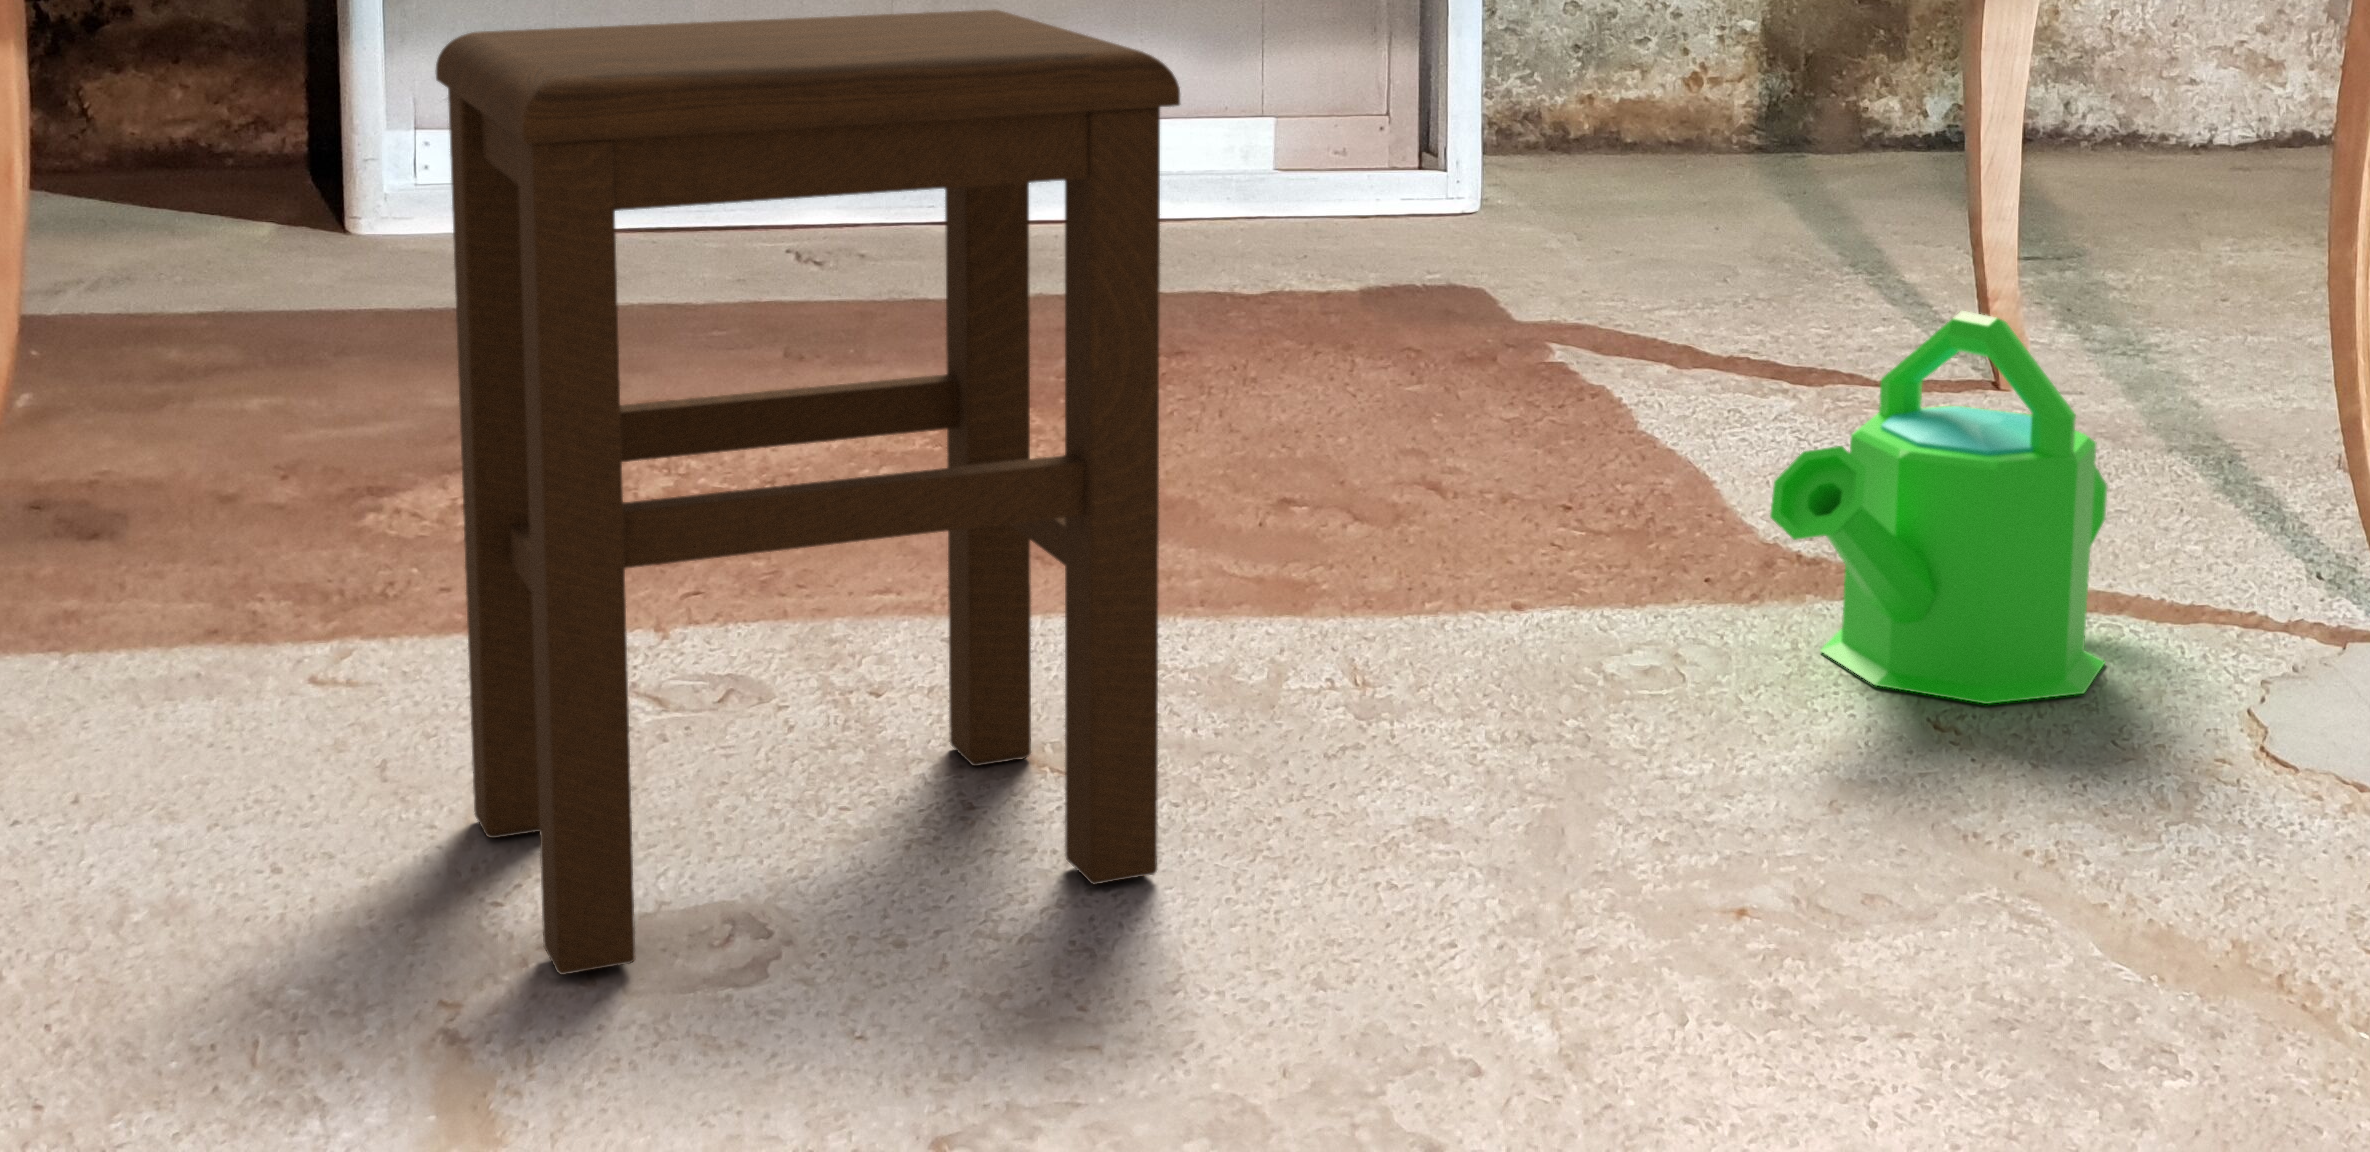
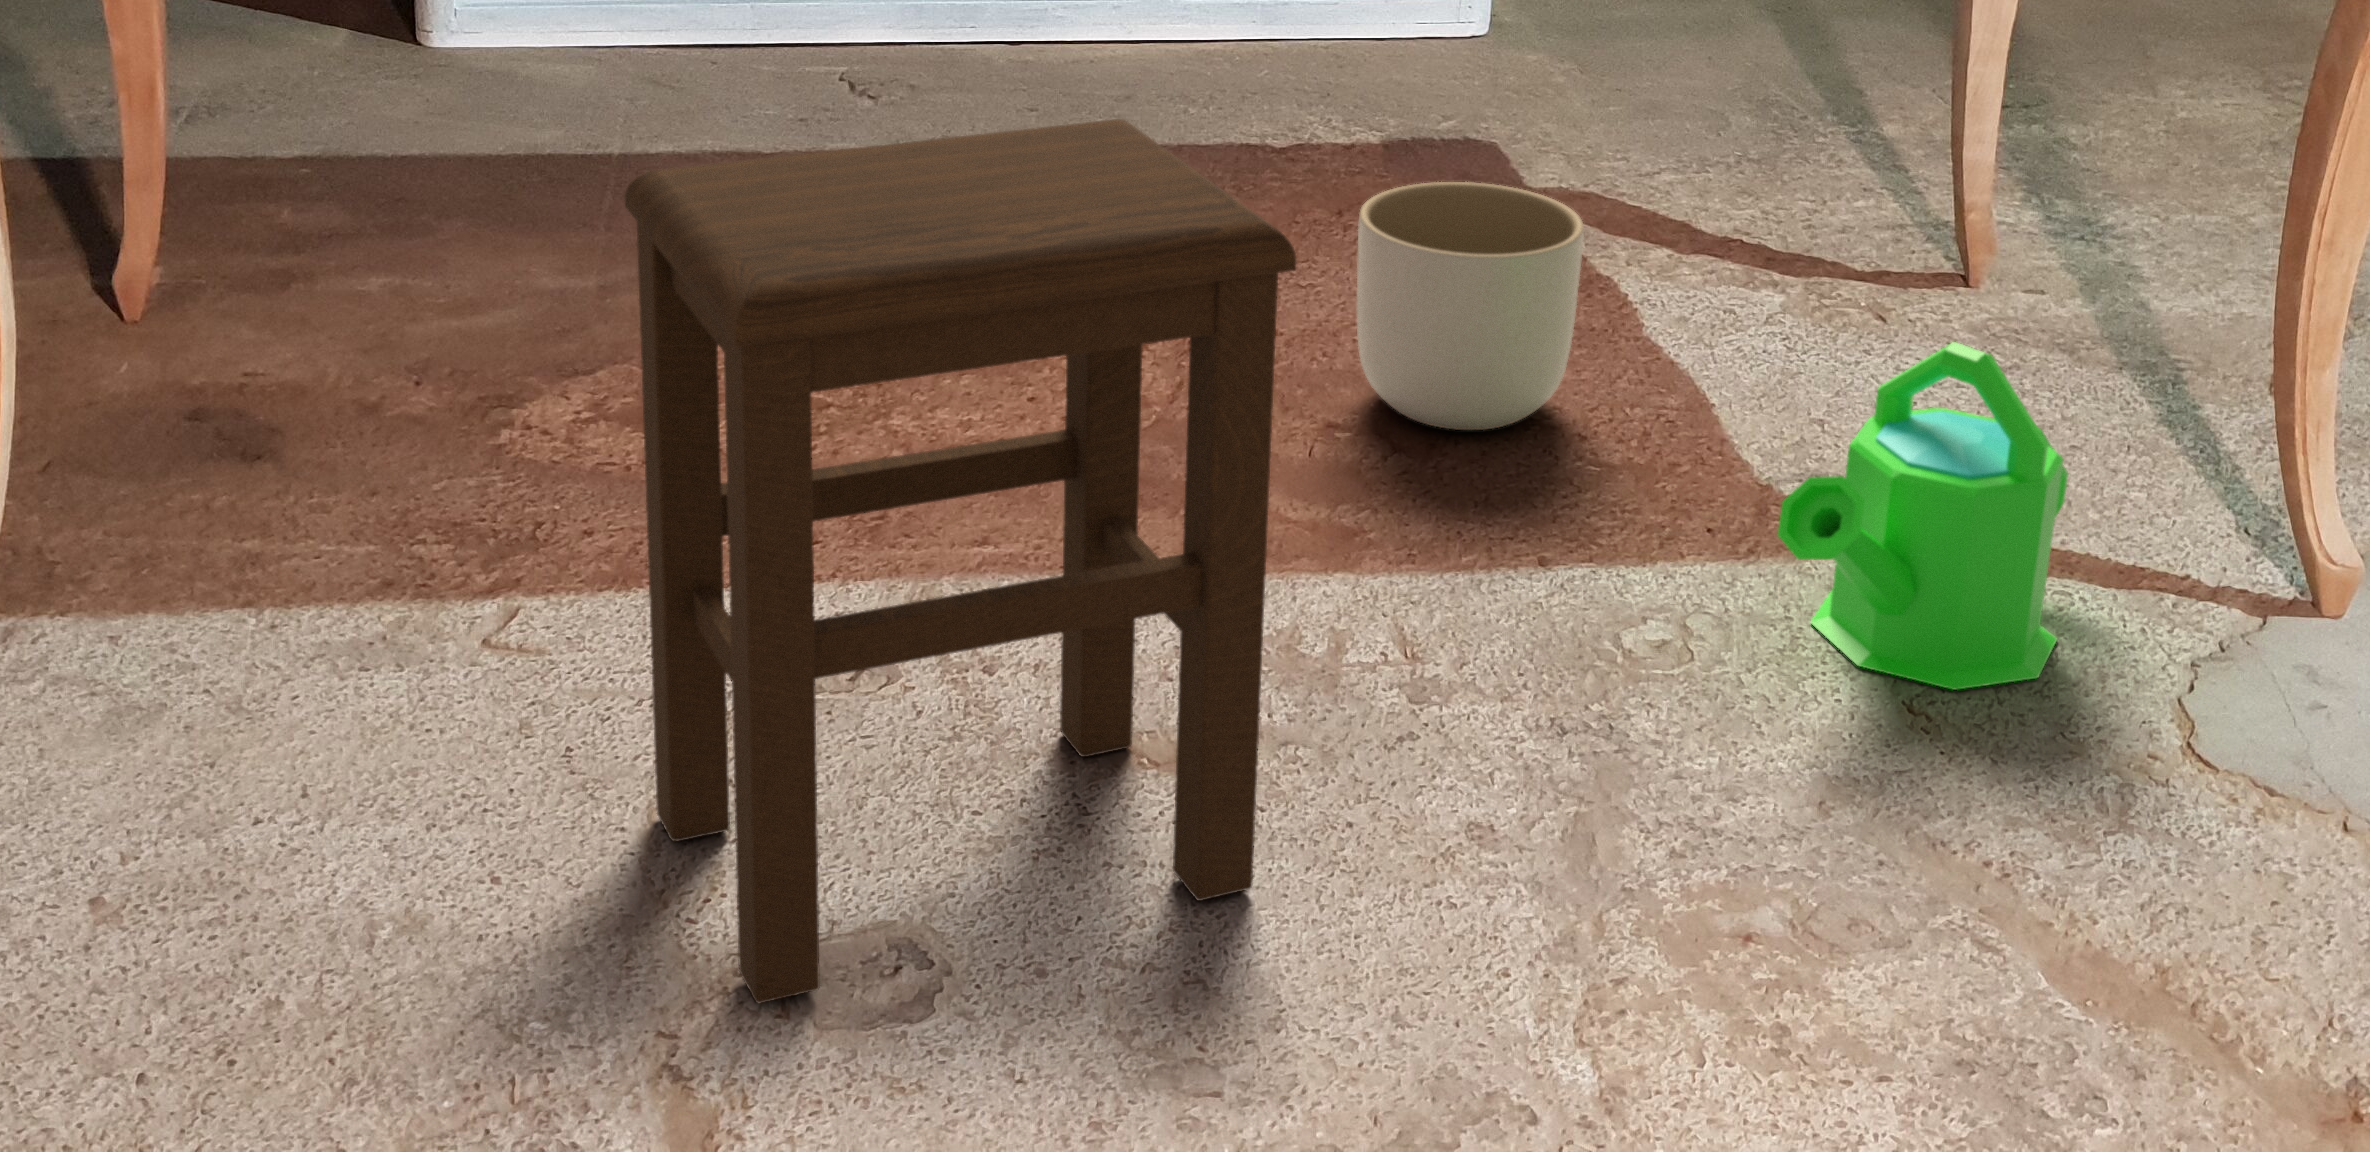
planter: none [1310,243,1557,501] -> present [1357,182,1584,430]

